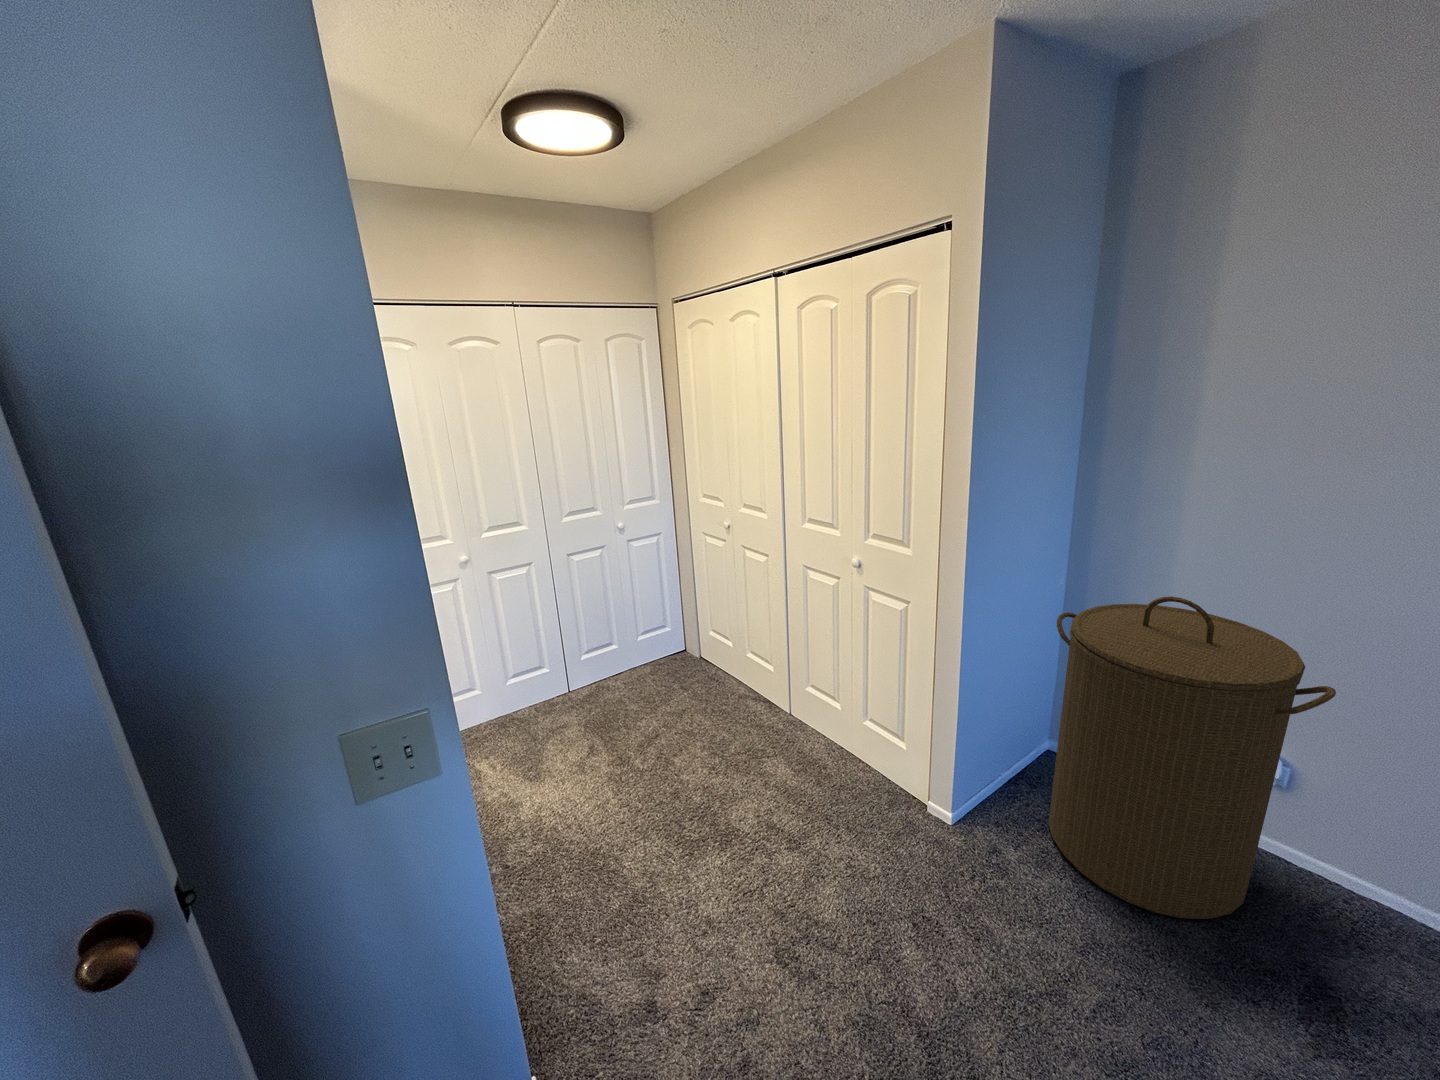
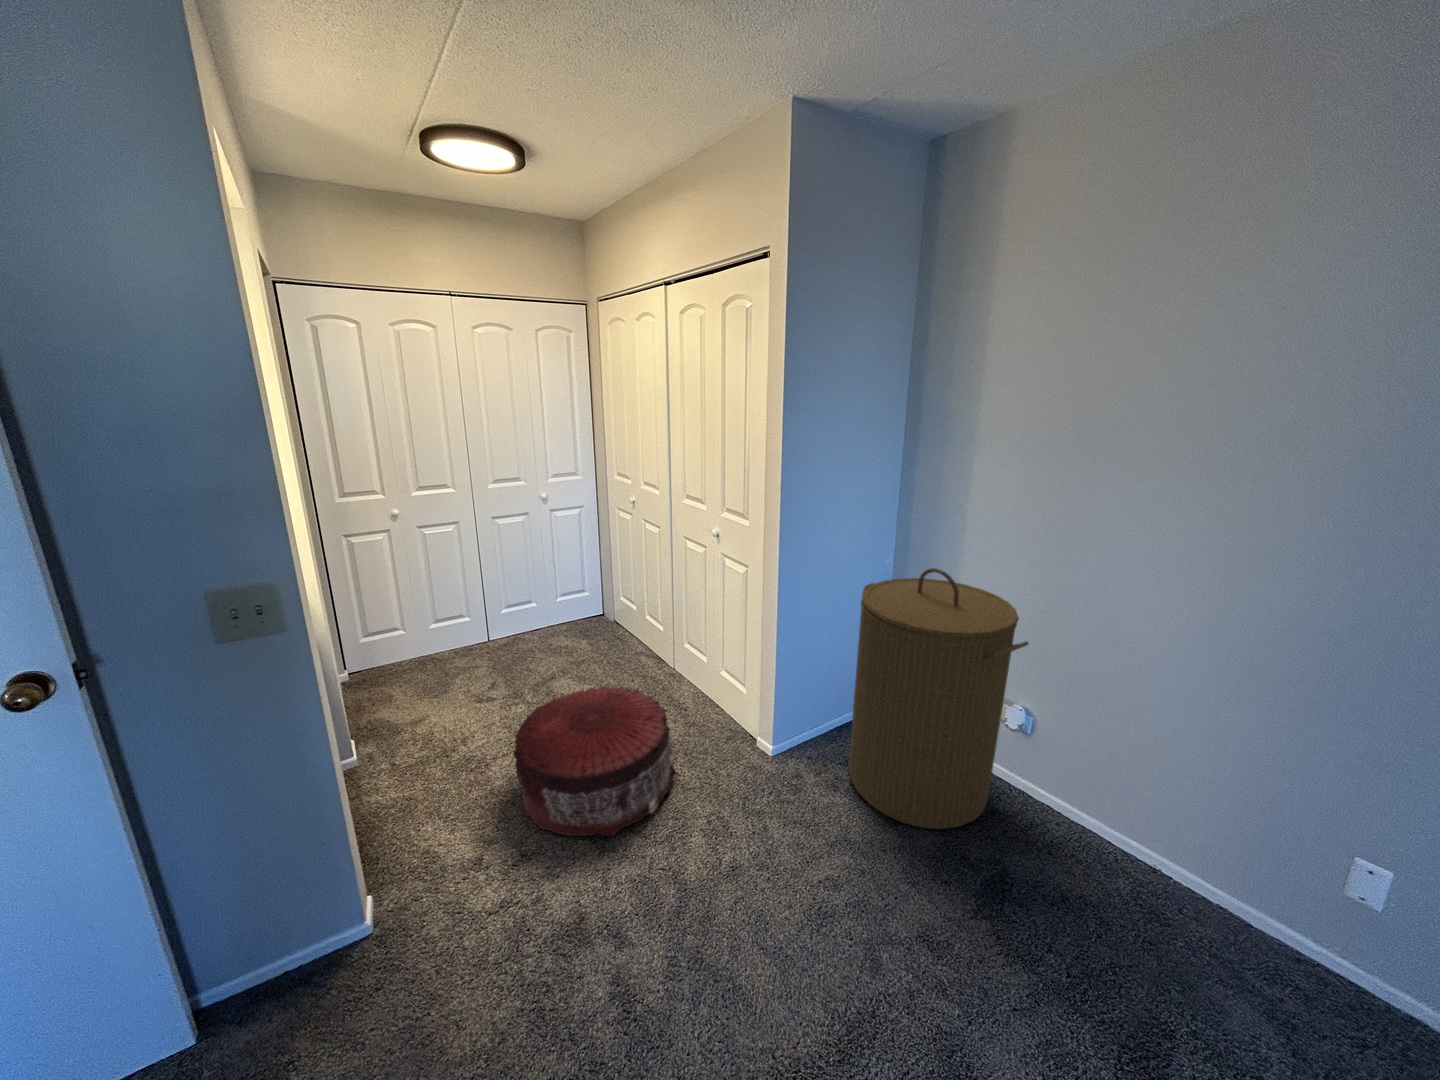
pouf: none [662,753,854,961] -> present [513,686,677,836]

